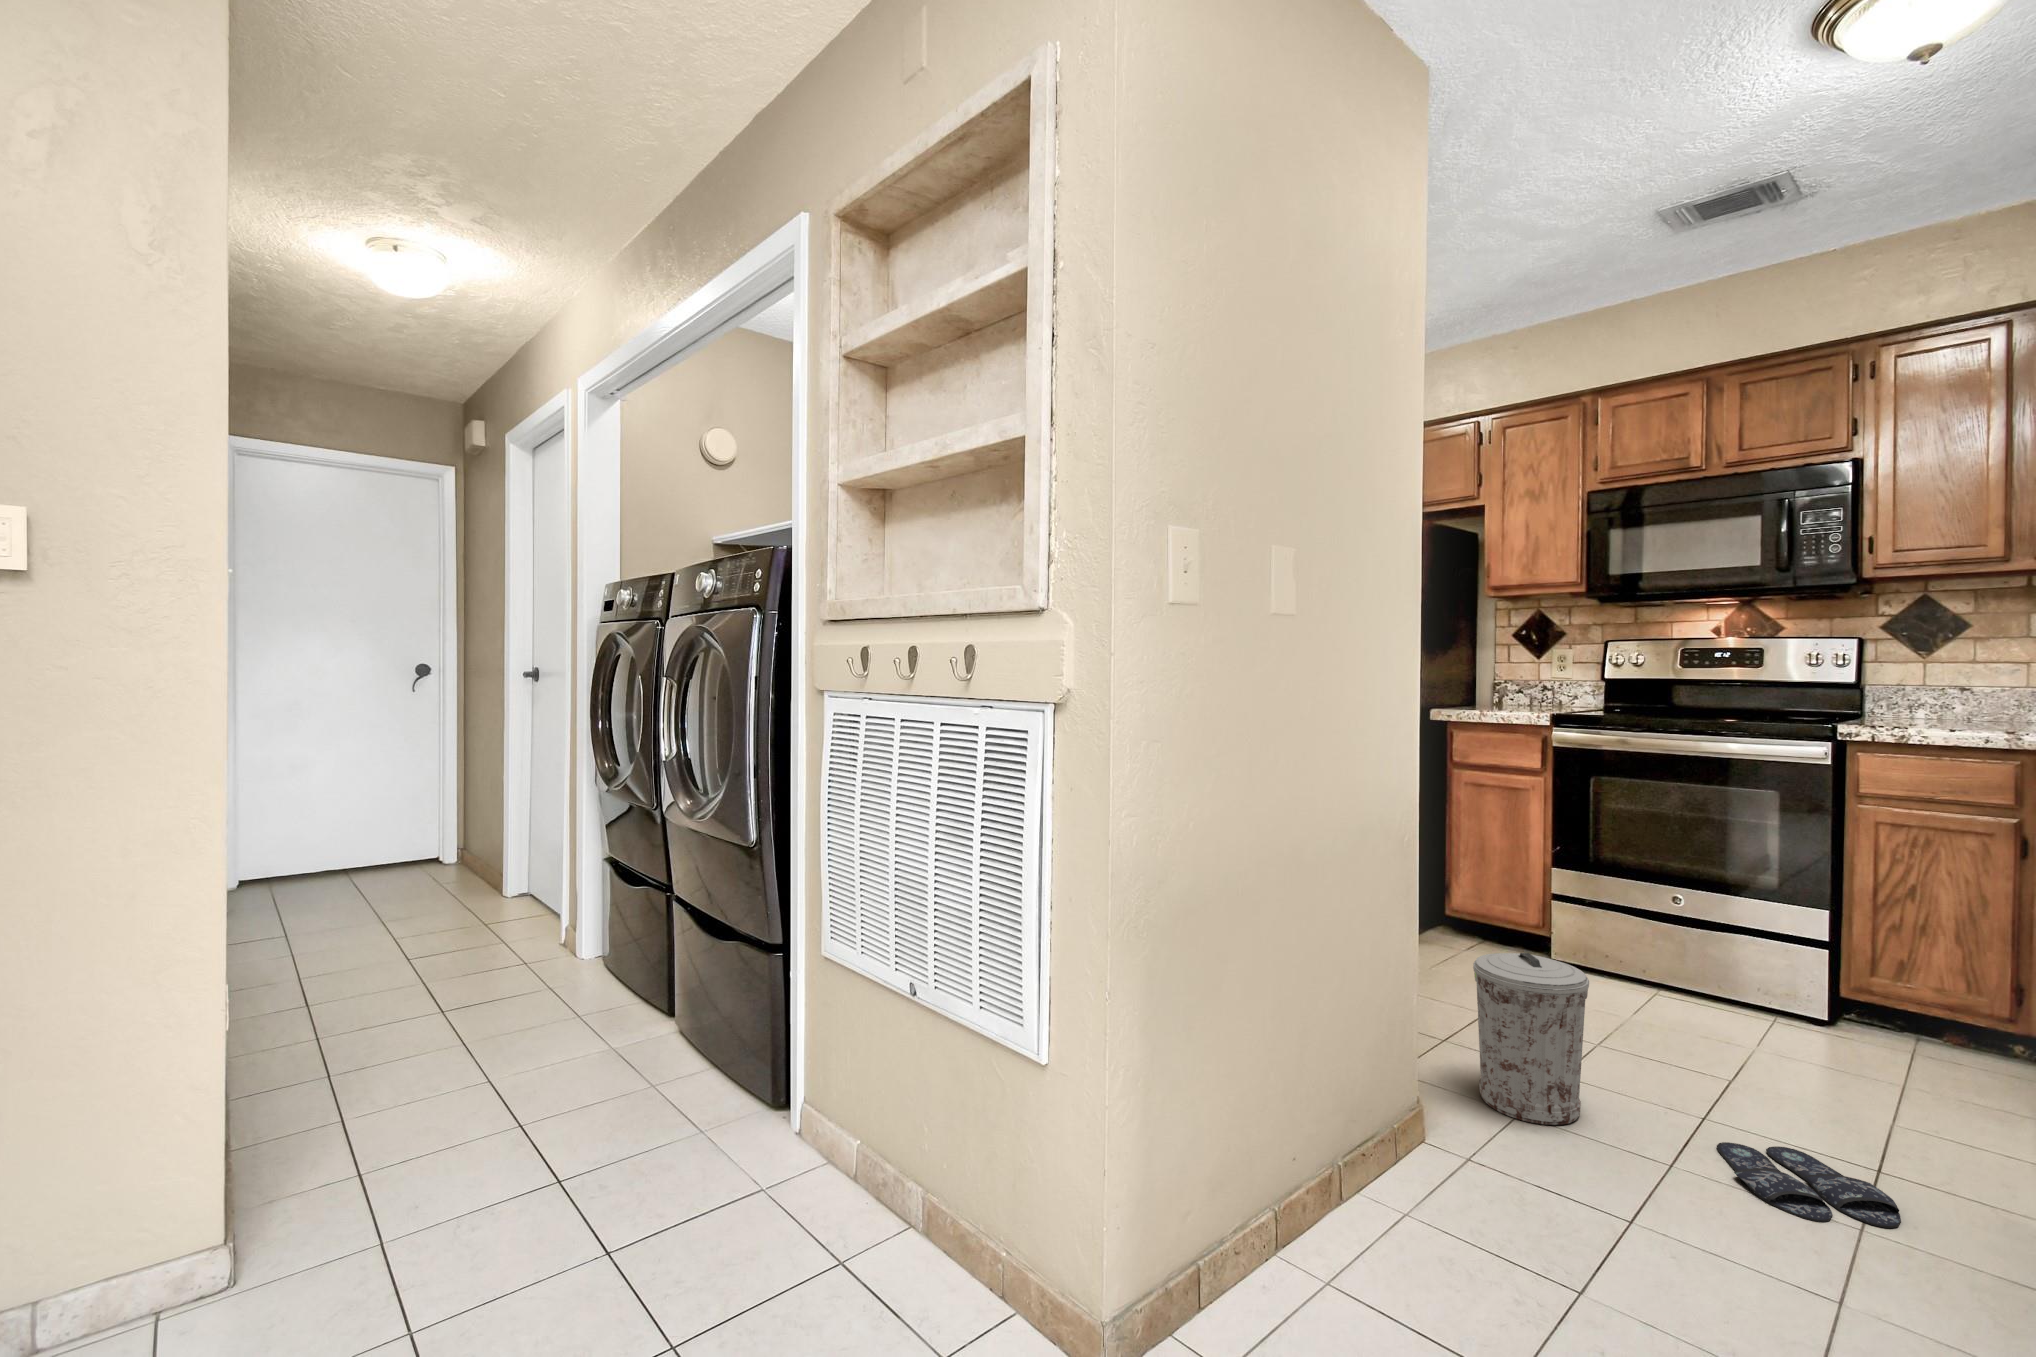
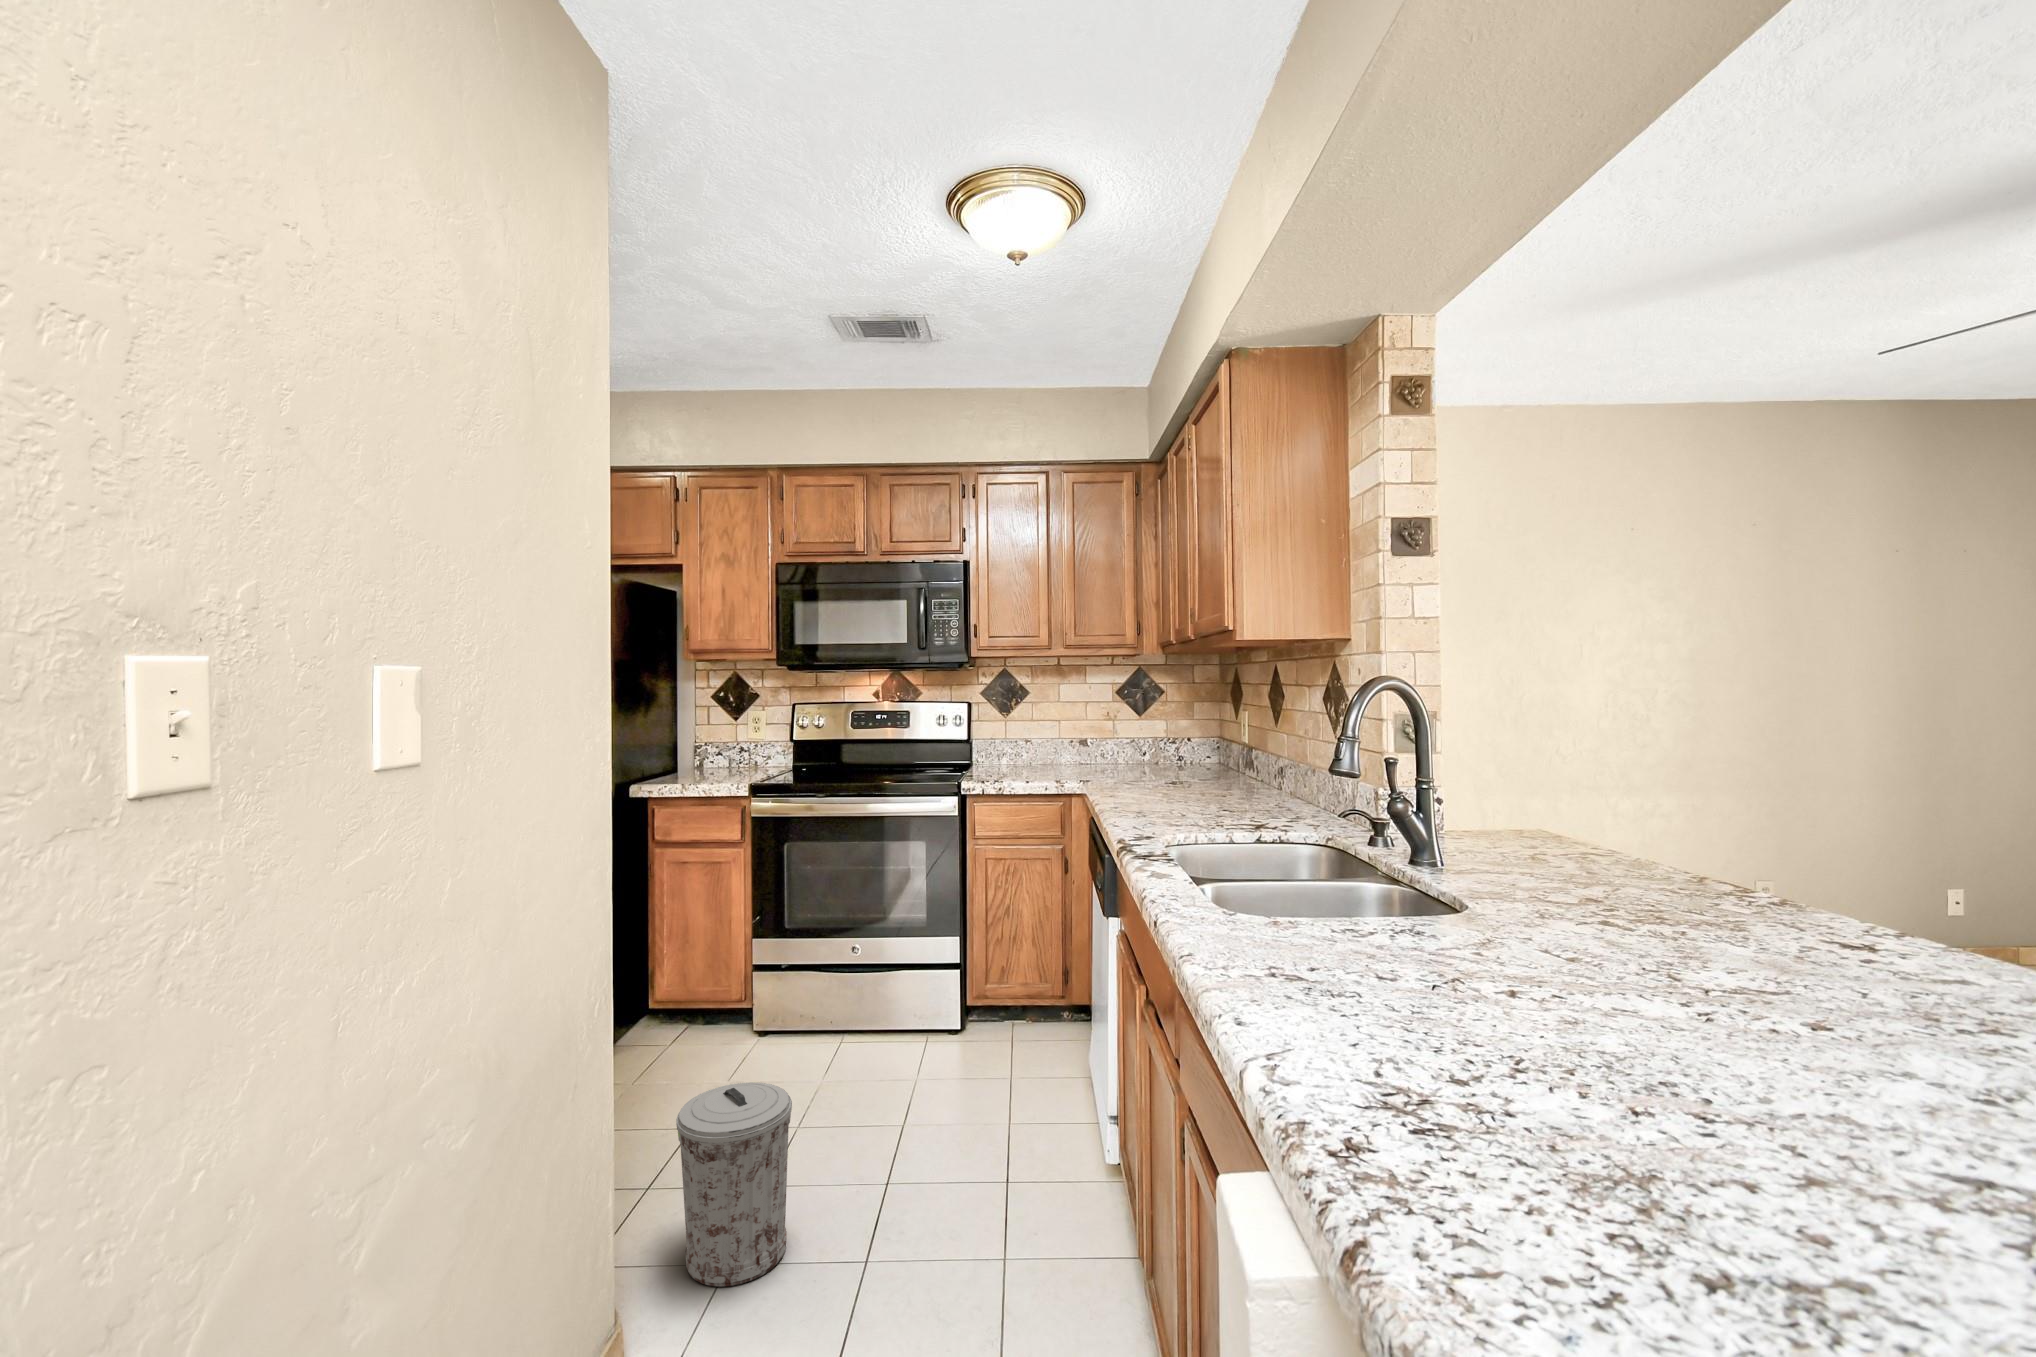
slippers: present [1717,1142,1901,1228] -> none [900,1197,1027,1283]

